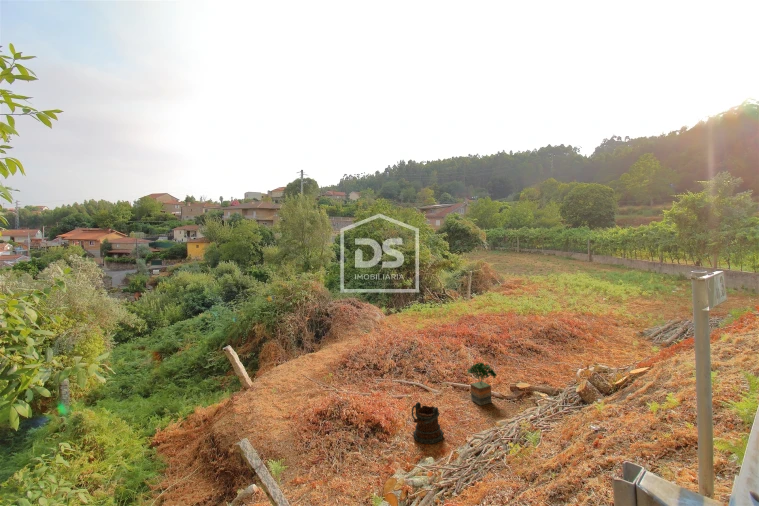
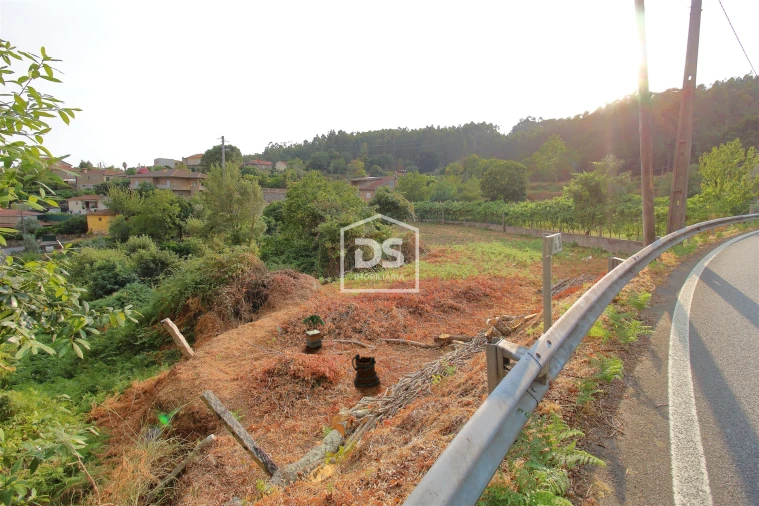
potted tree: present [467,363,497,406] -> present [302,315,325,348]

